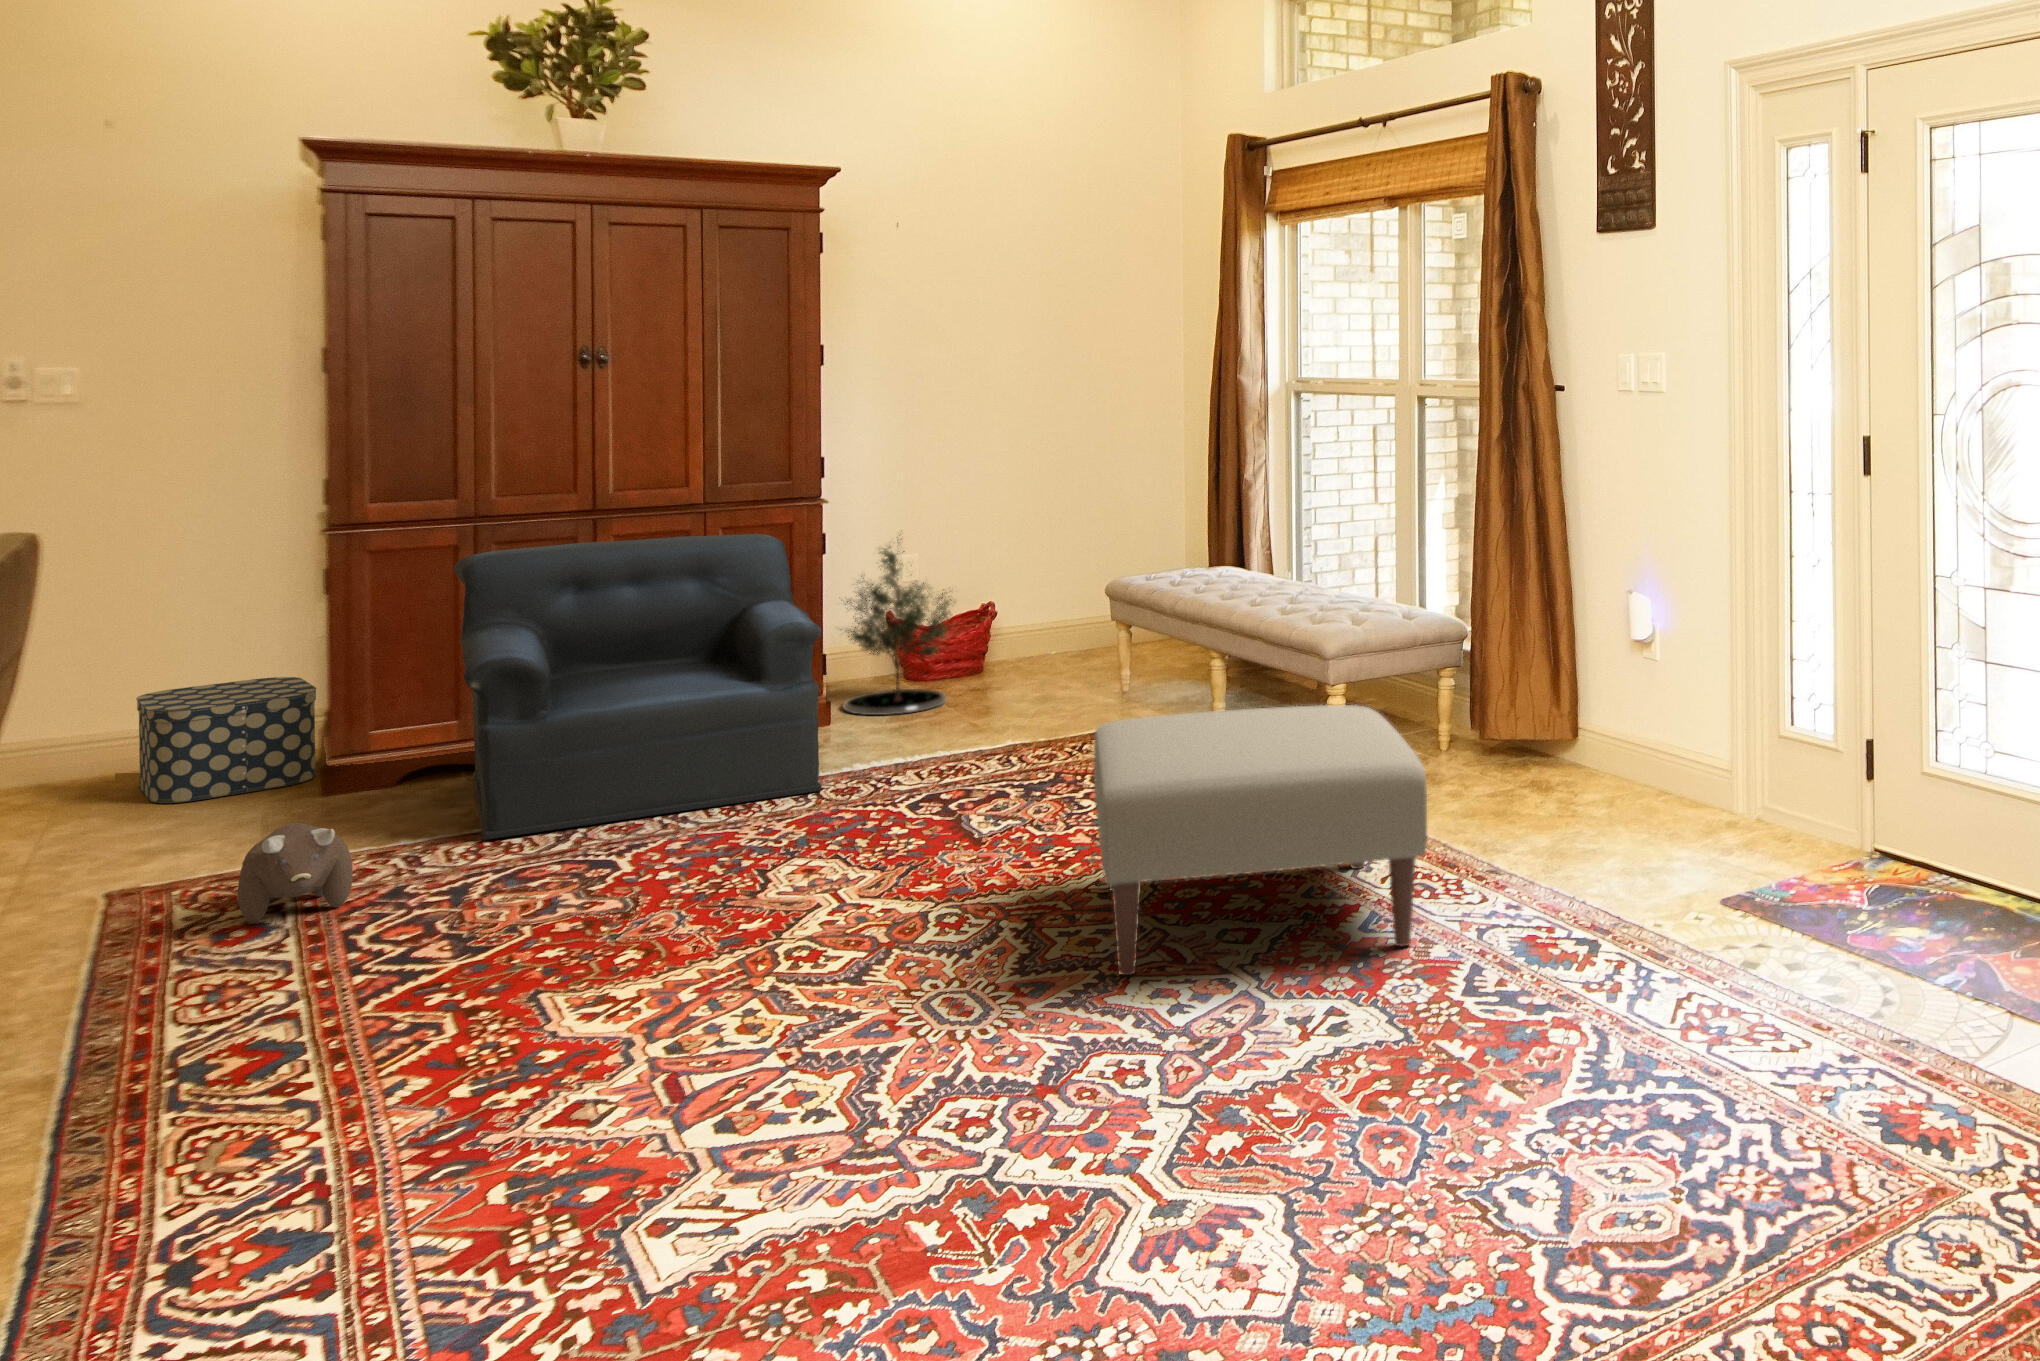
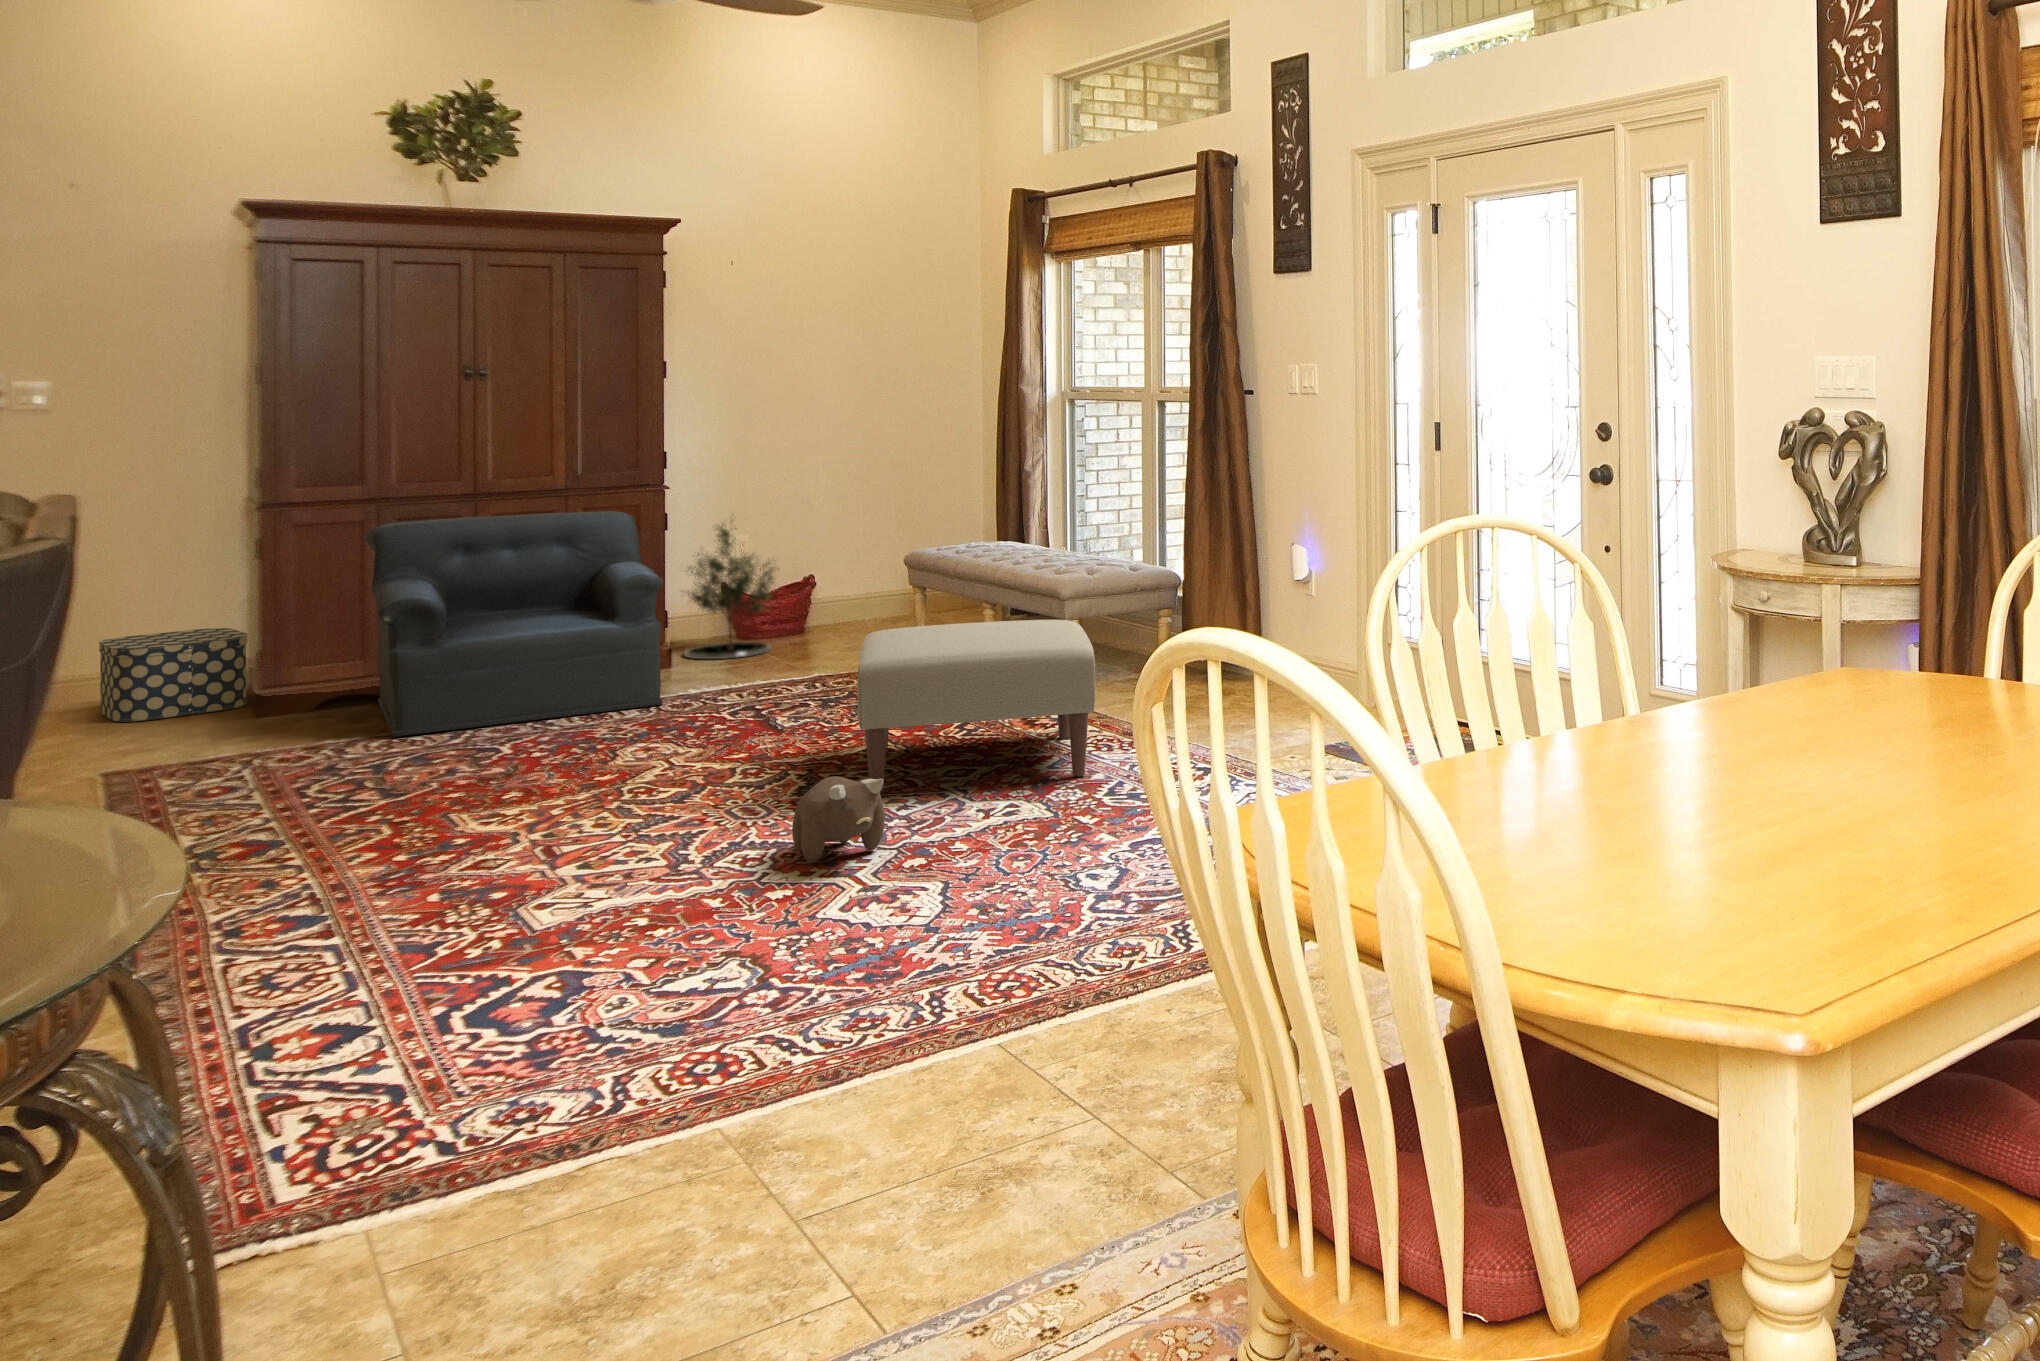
plush toy: present [238,823,353,923] -> present [792,776,885,863]

